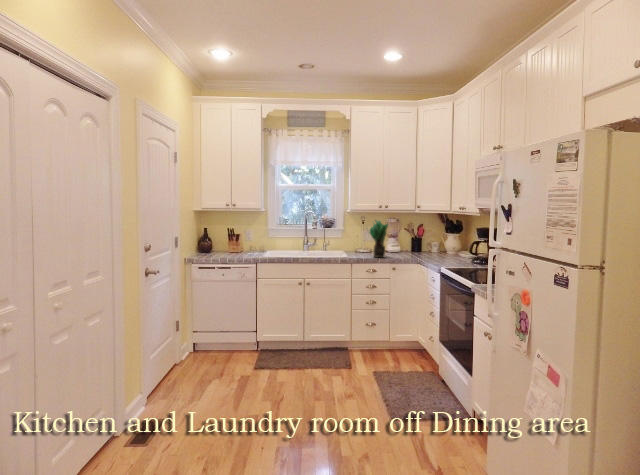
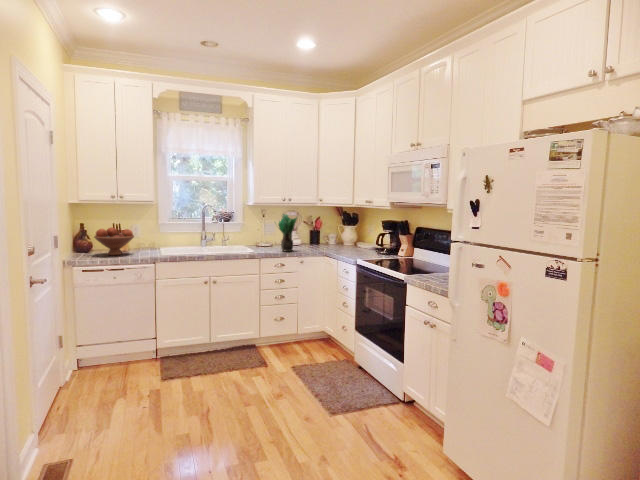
fruit bowl: none [211,232,243,256] -> present [94,227,134,255]

